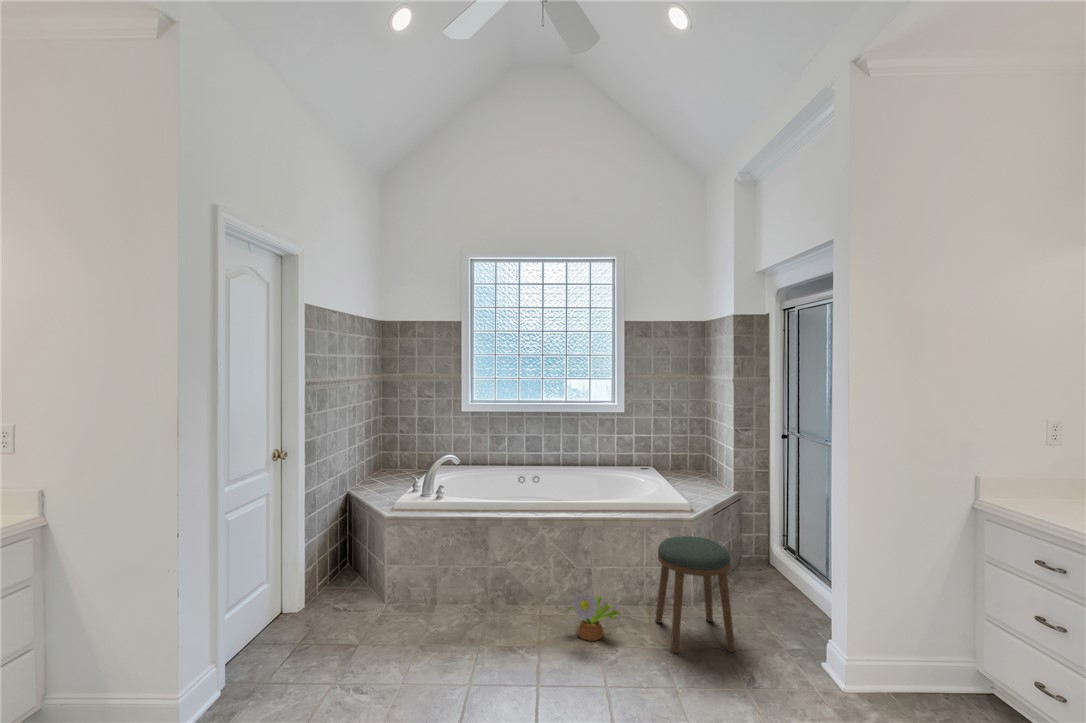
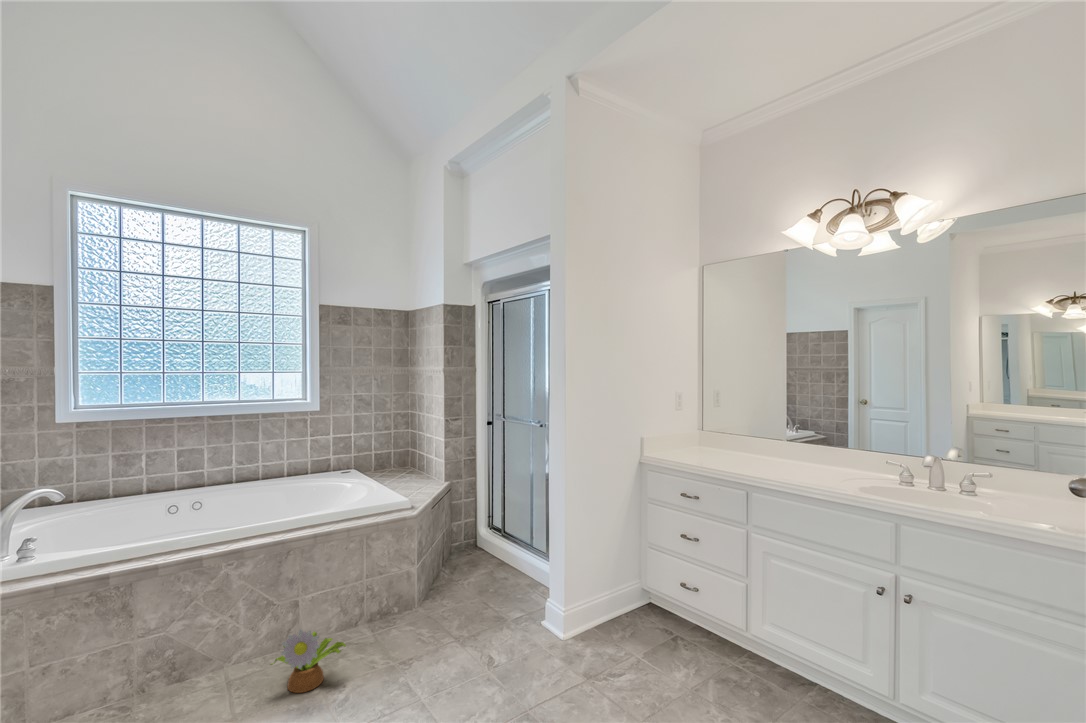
stool: present [655,536,735,653] -> none [382,533,471,667]

